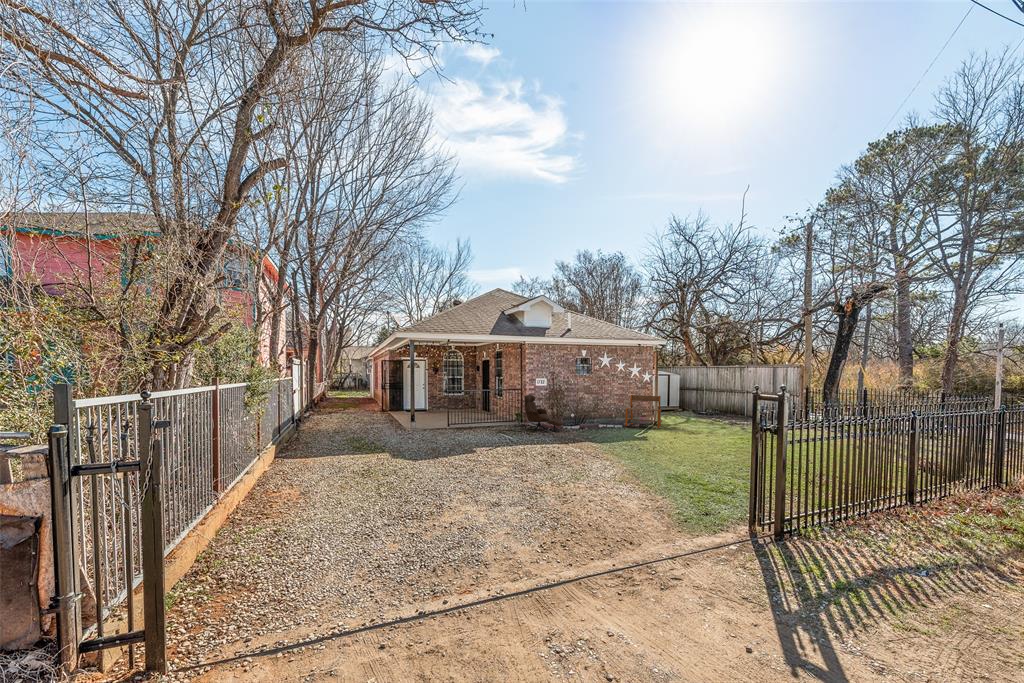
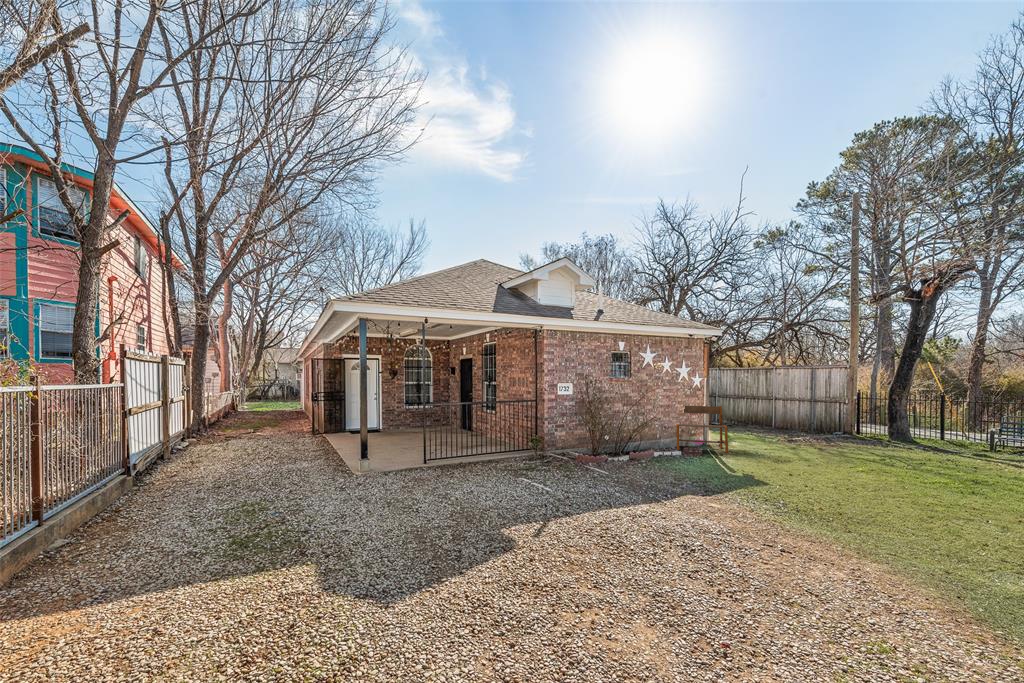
lounge chair: present [525,395,563,431] -> none [544,409,604,466]

